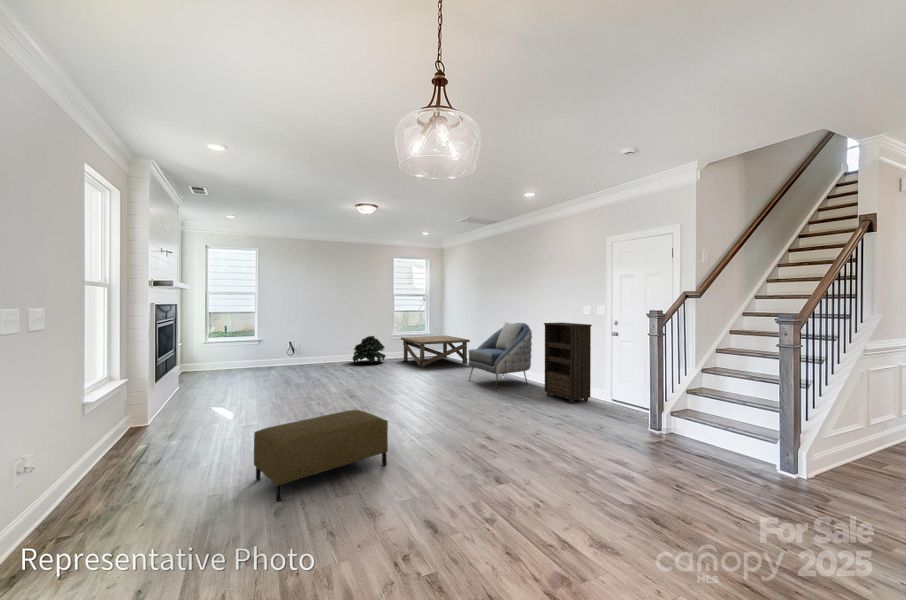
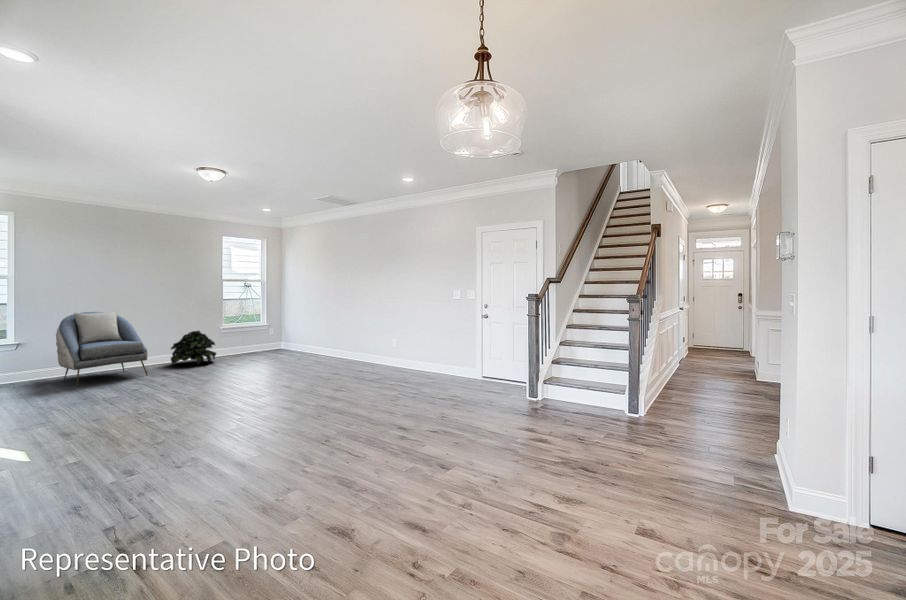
armchair: present [469,322,532,389] -> present [56,311,148,387]
bookshelf: present [544,322,592,403] -> none [421,308,466,383]
coffee table: present [401,336,470,367] -> none [235,326,322,363]
ottoman: present [254,410,388,501] -> none [139,419,317,552]

